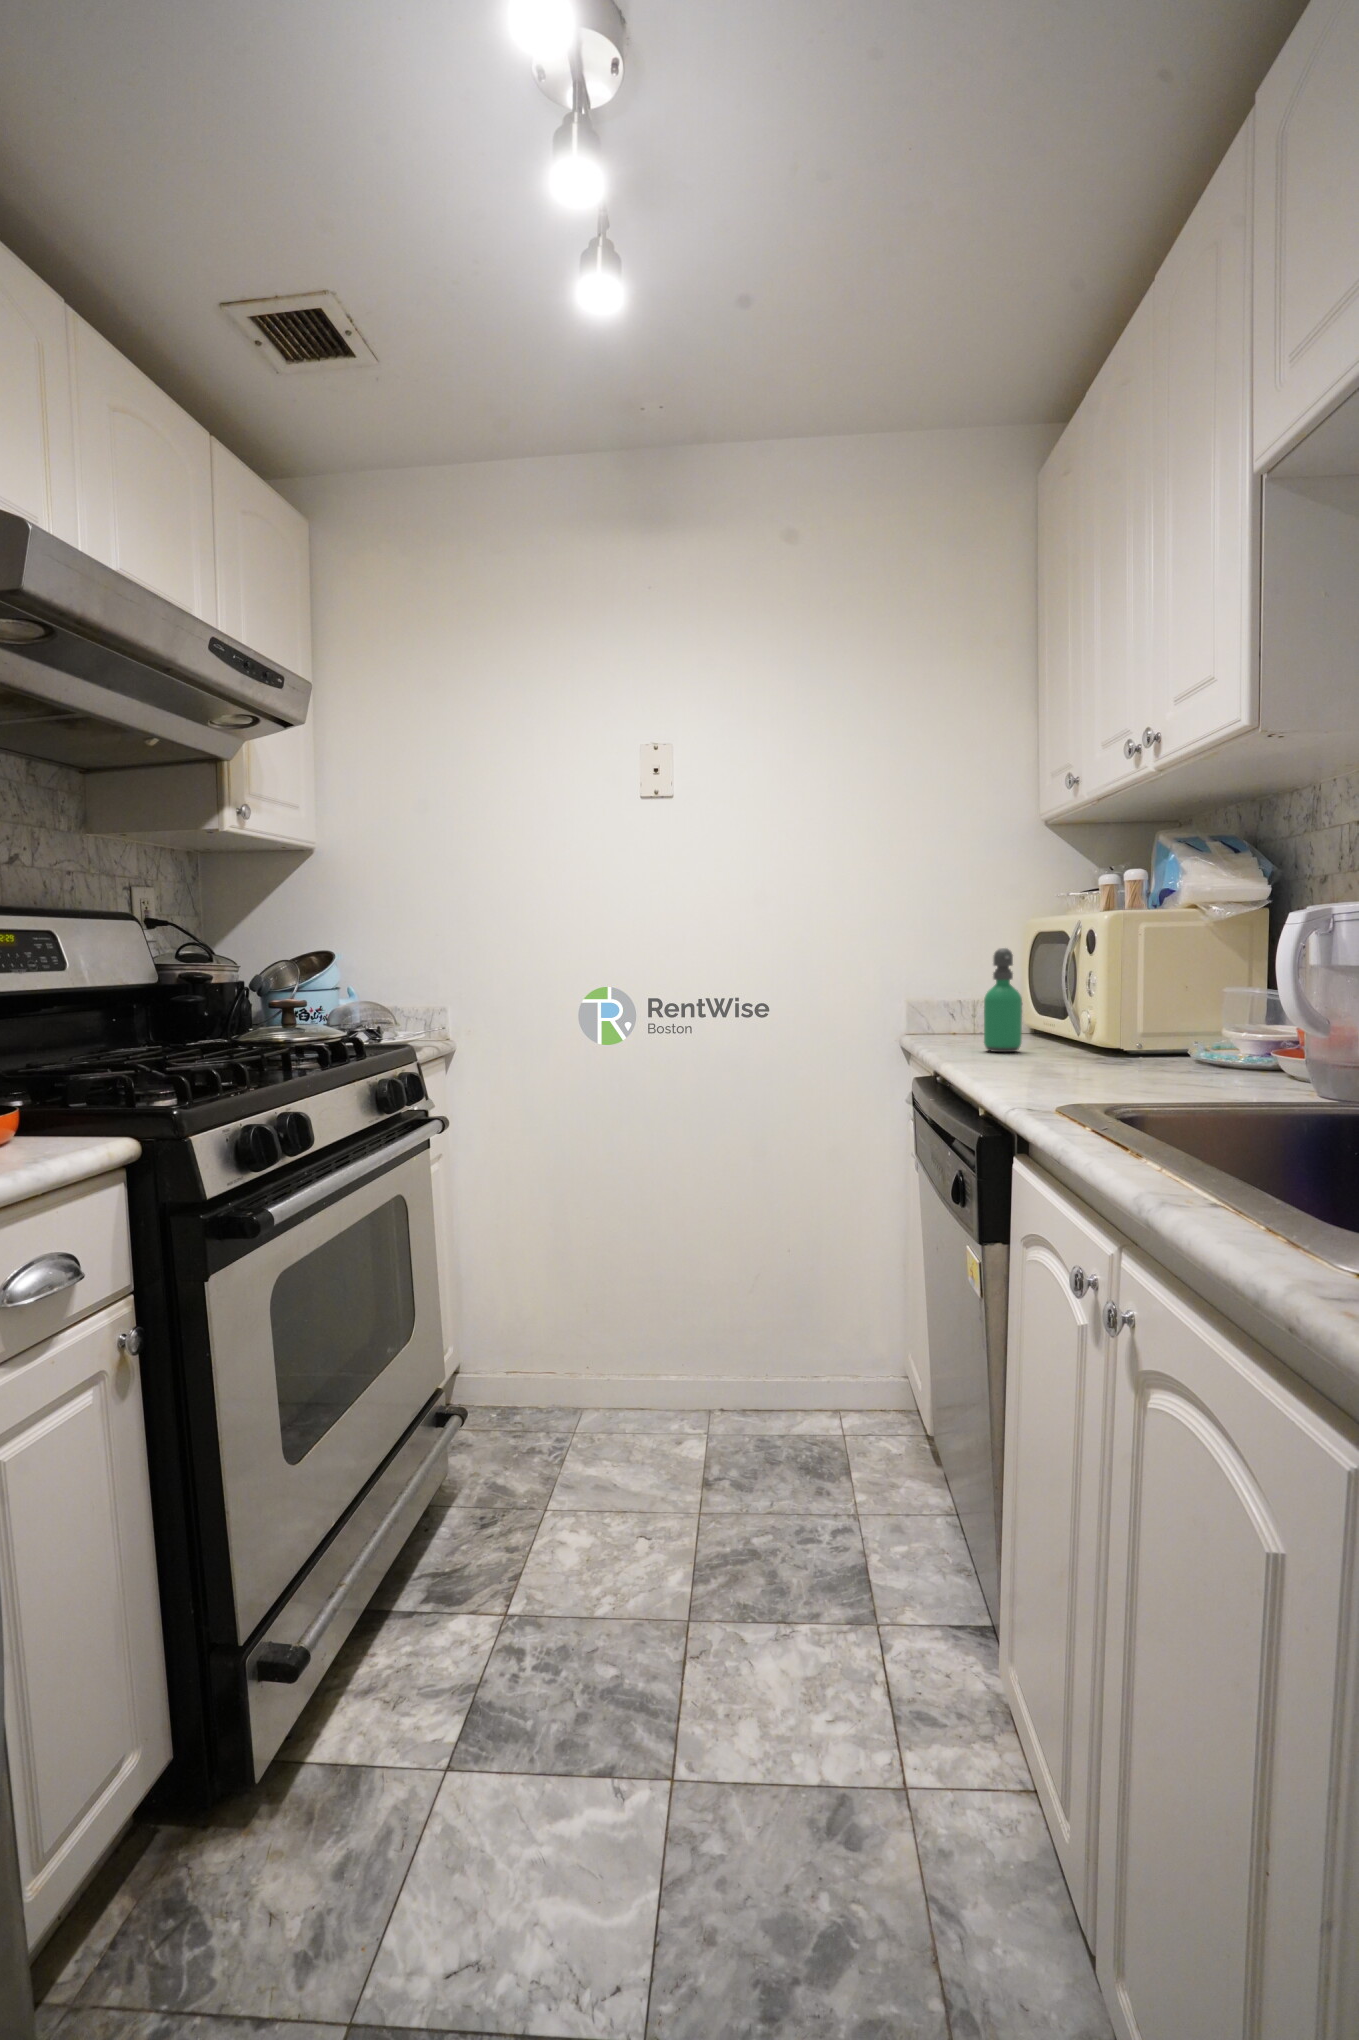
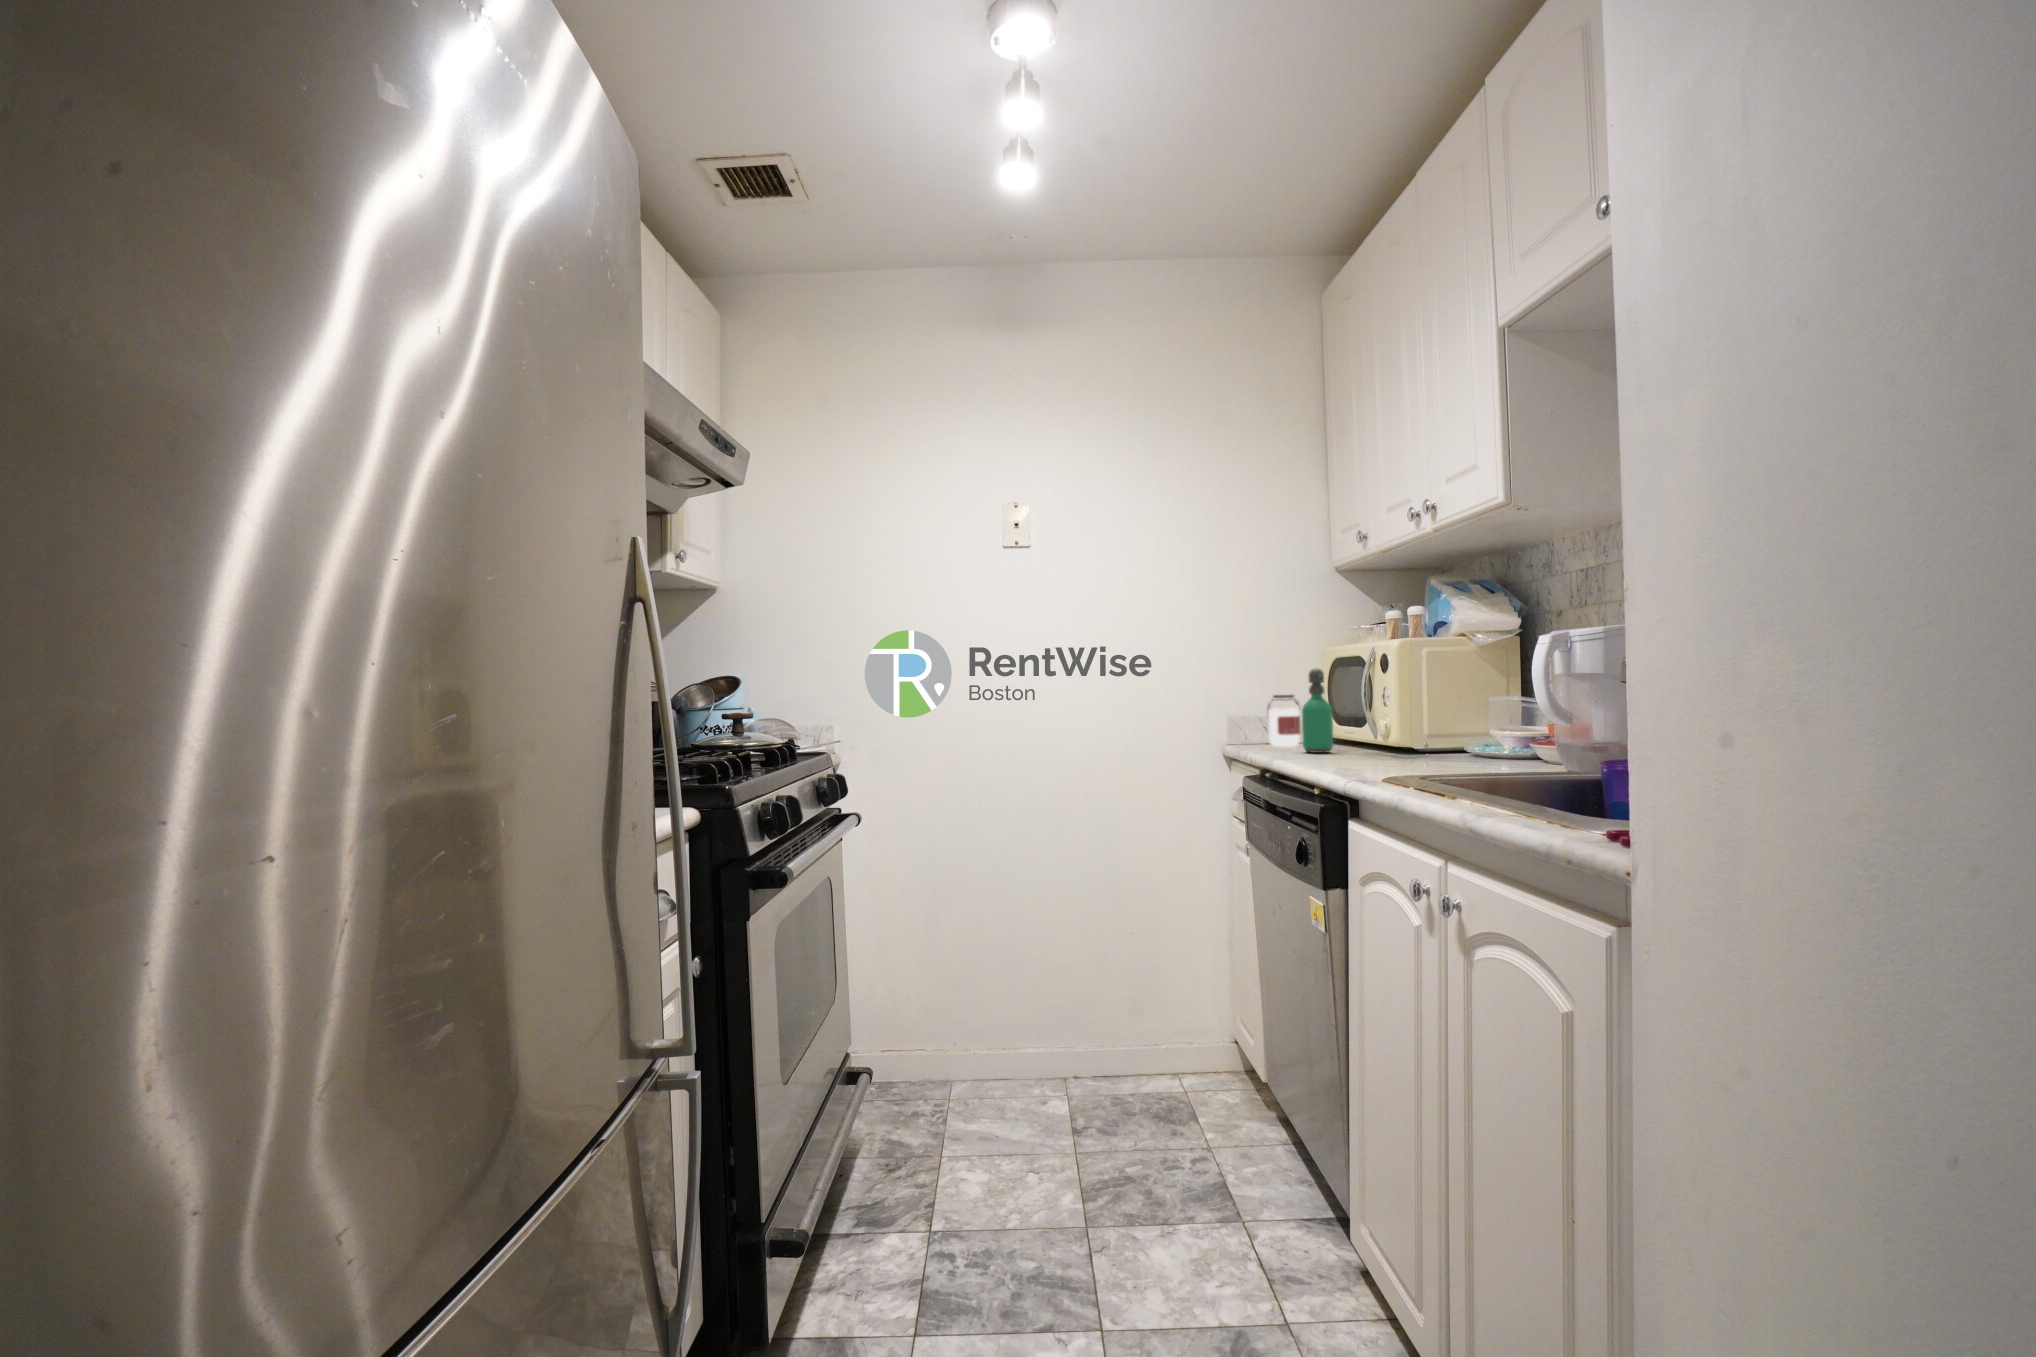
jar: none [946,979,987,1043] -> present [1267,695,1301,747]

